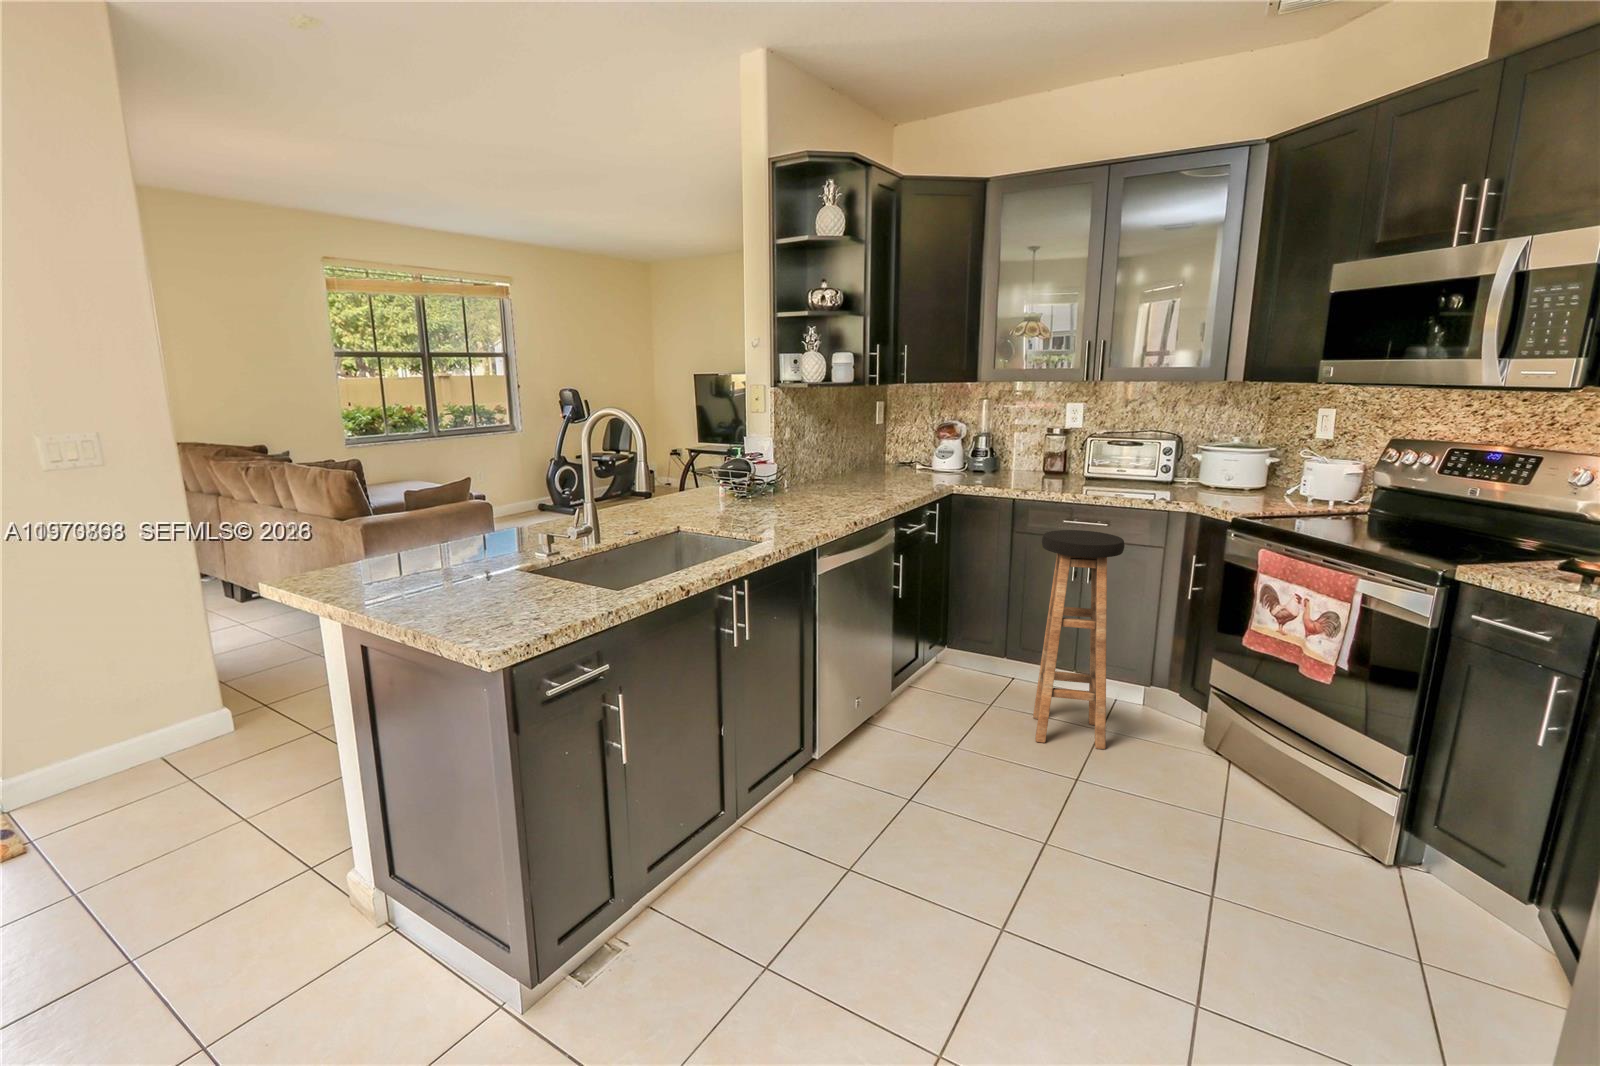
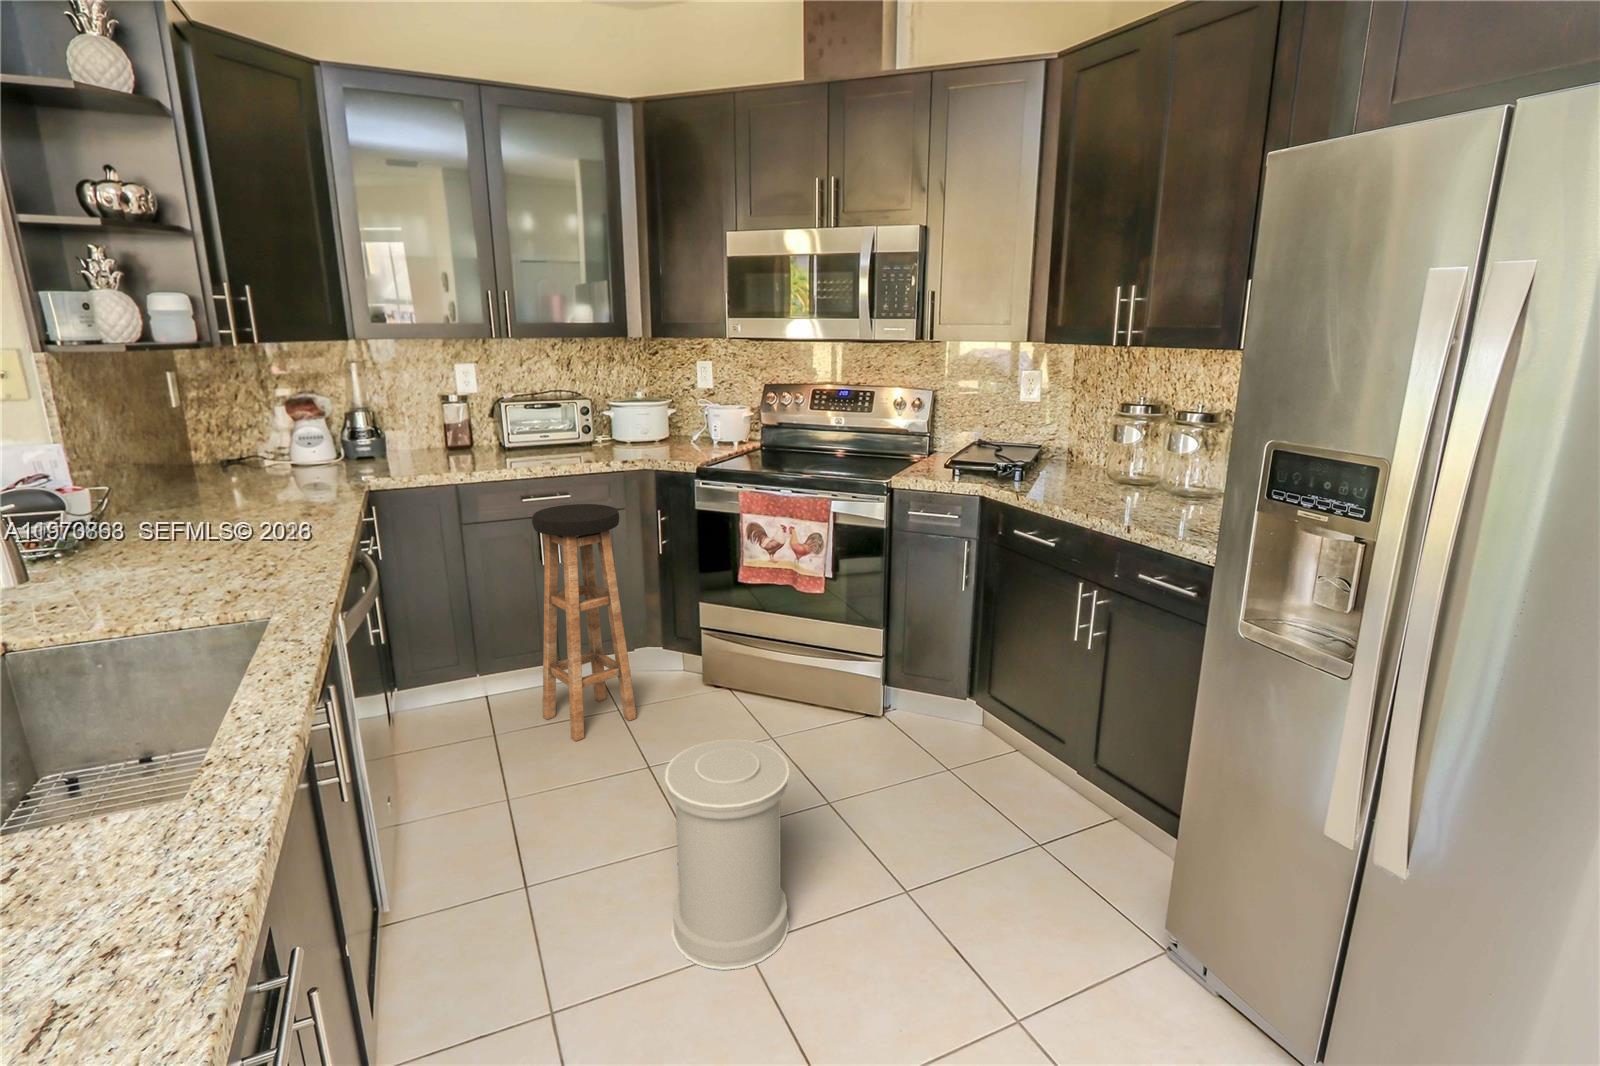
trash can: none [936,740,1061,954] -> present [665,740,789,970]

